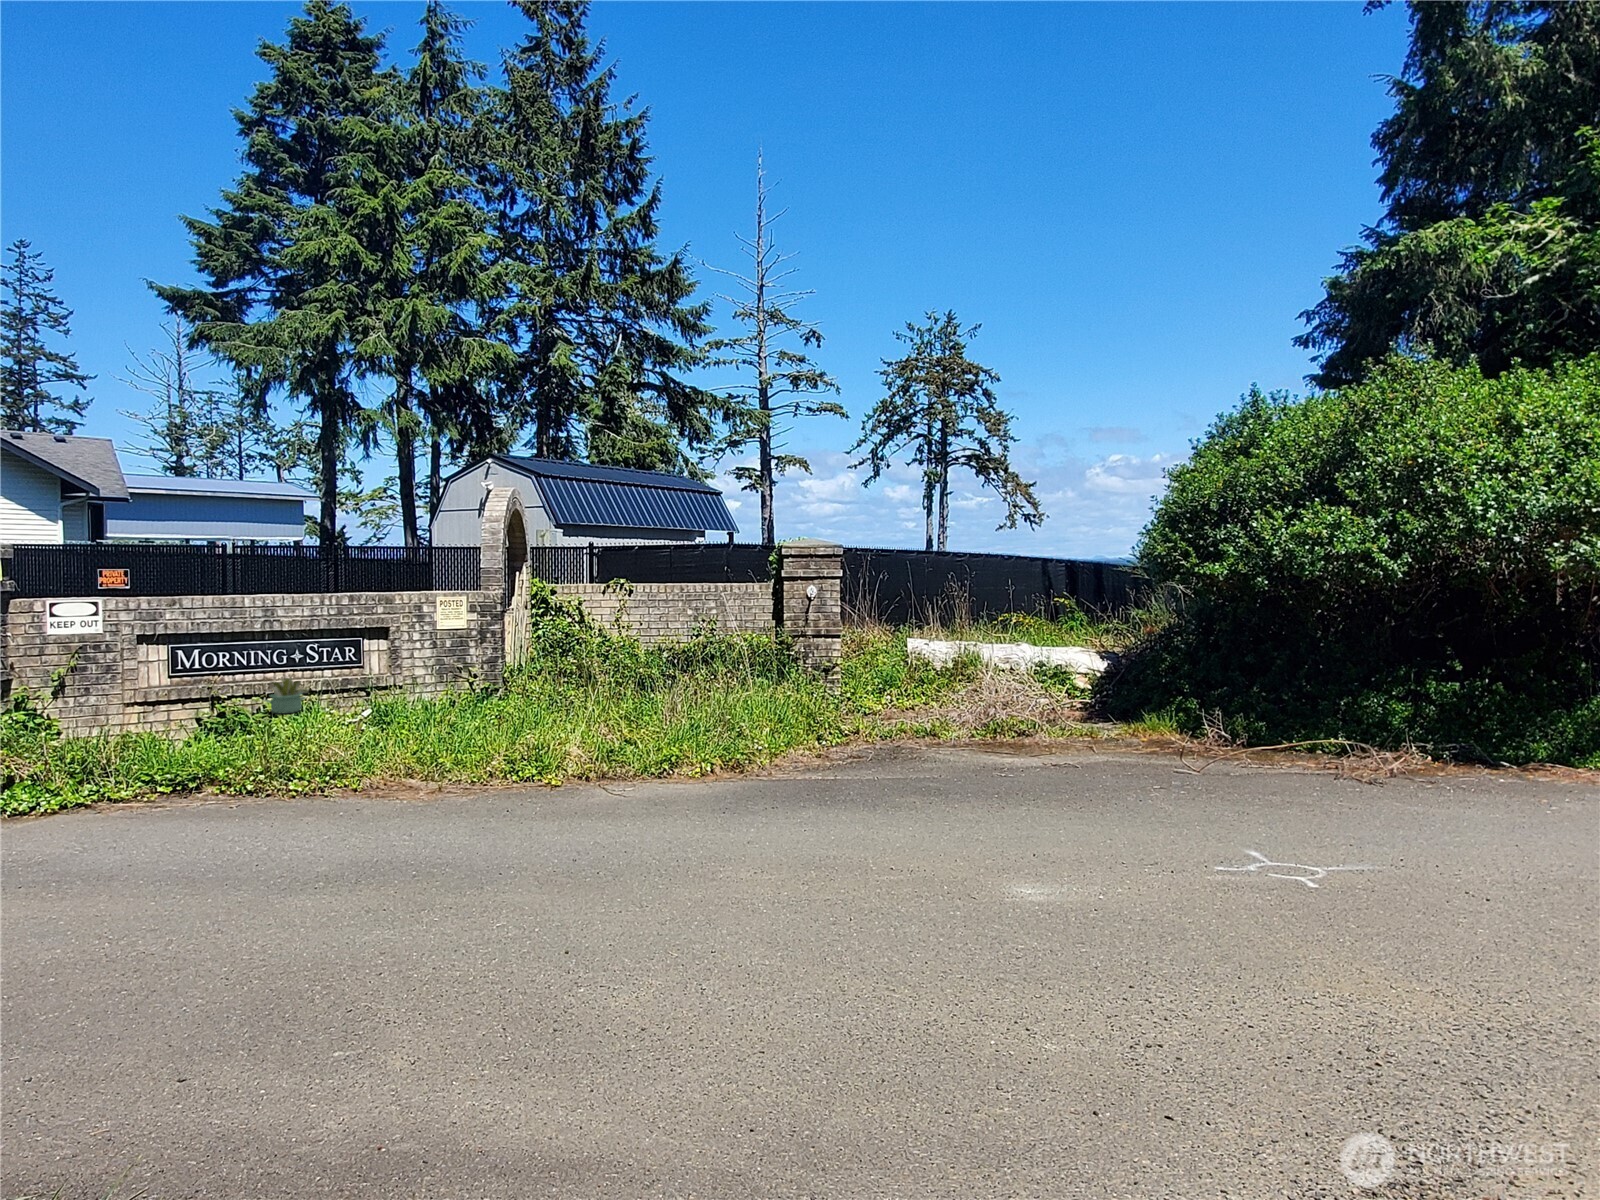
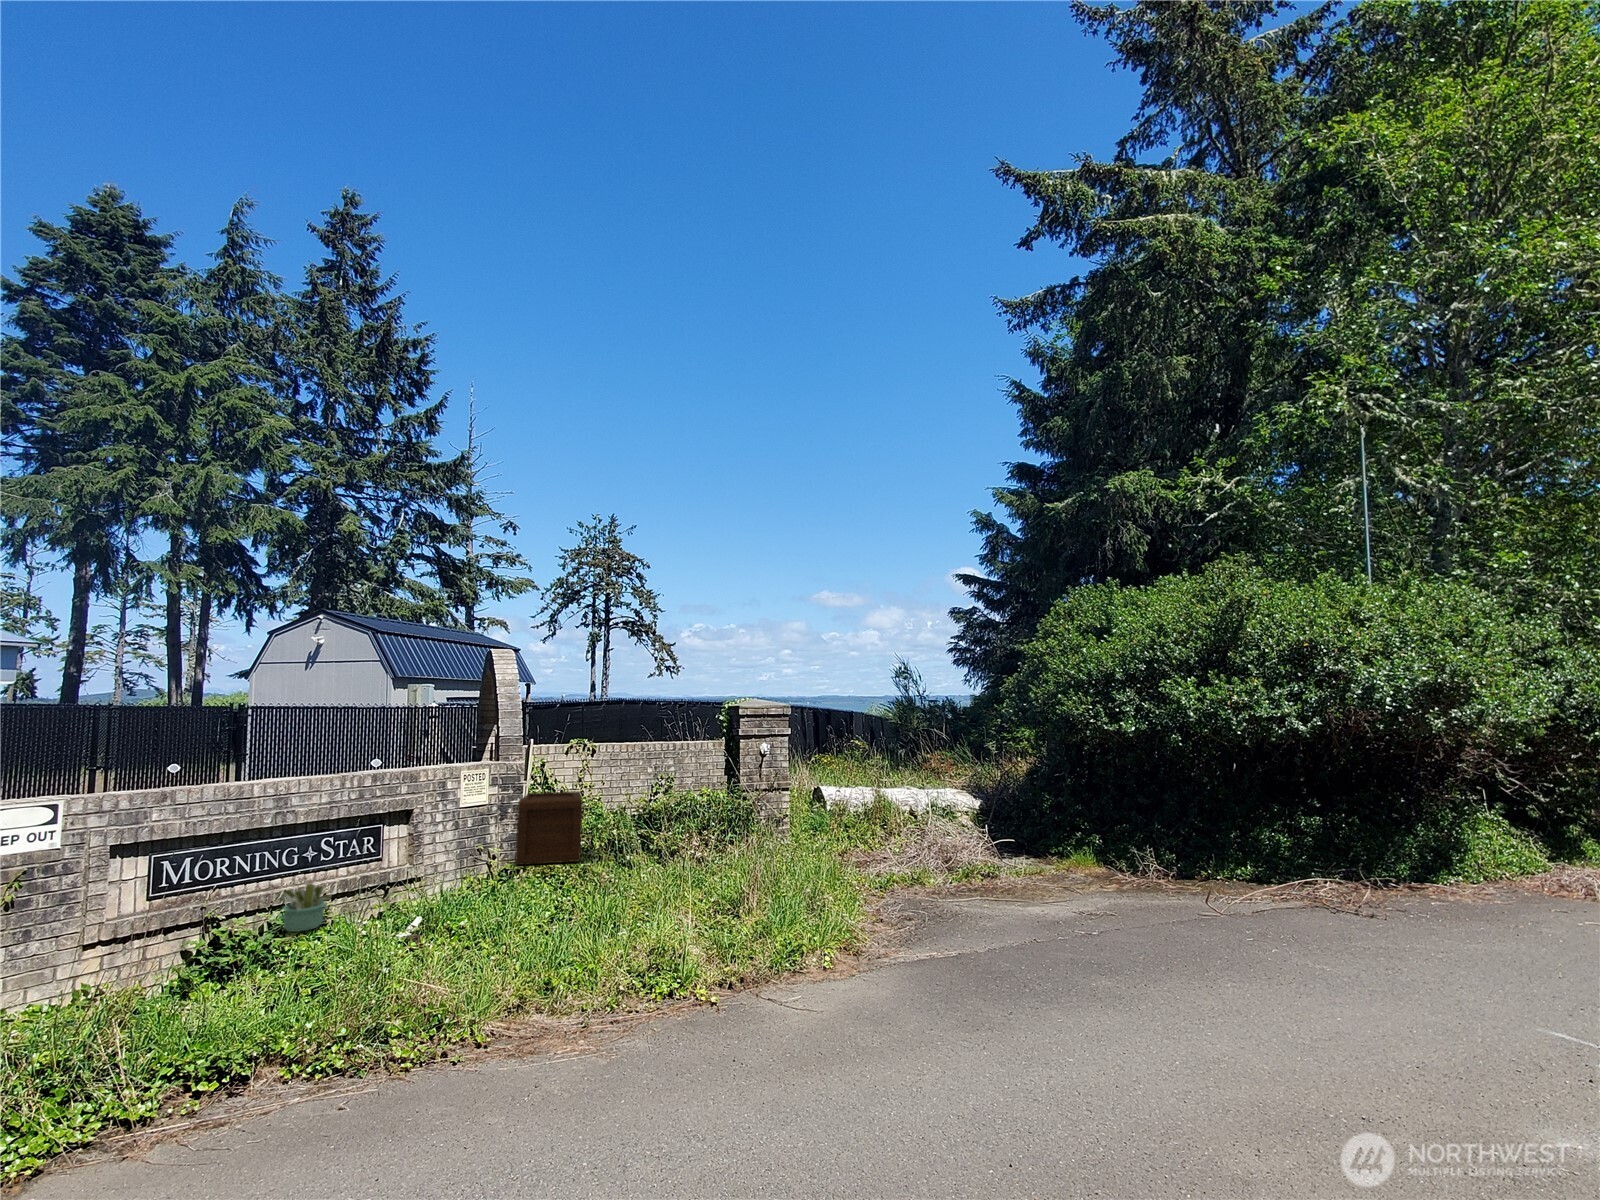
wooden crate: none [496,623,574,687] -> present [515,791,583,865]

